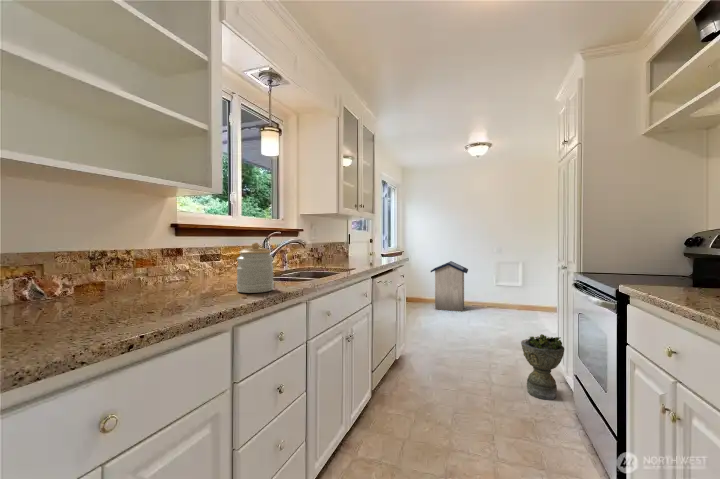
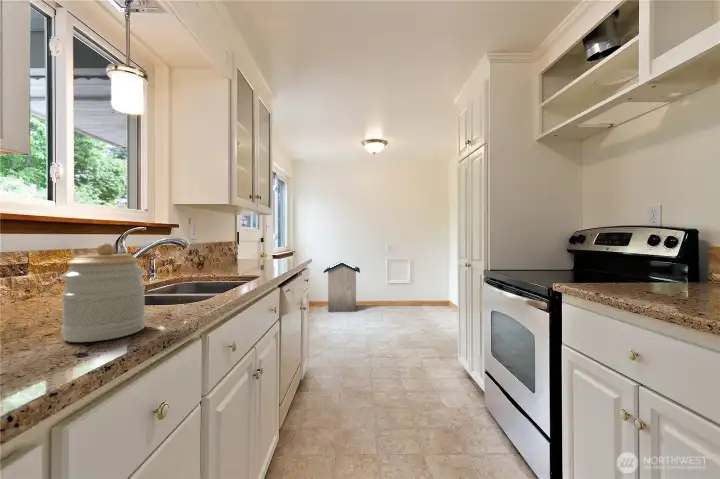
planter: present [521,334,564,400] -> none [432,333,472,399]

